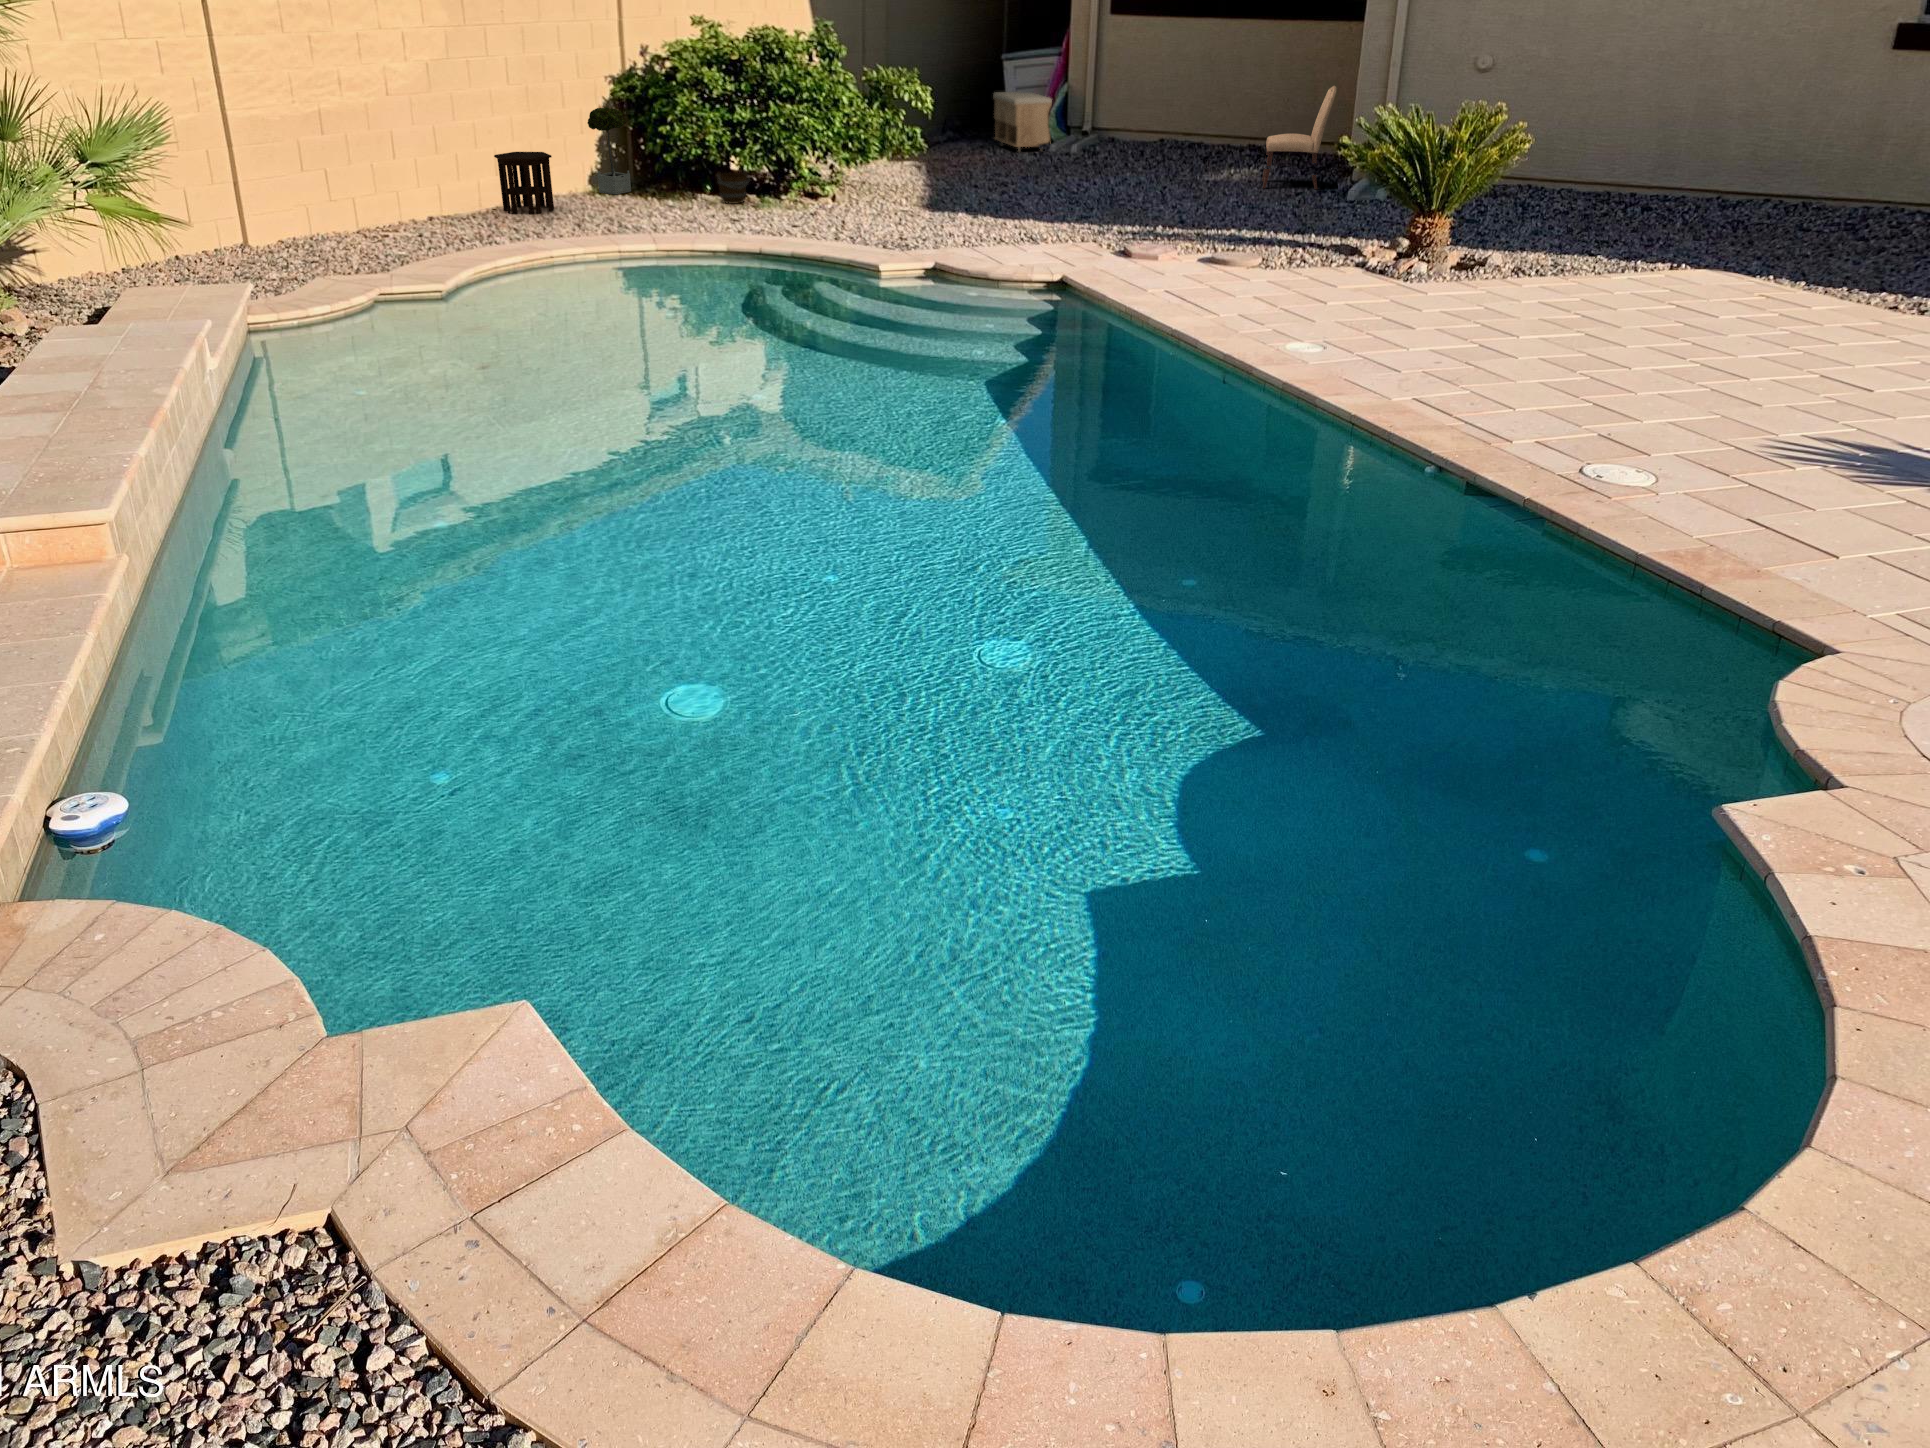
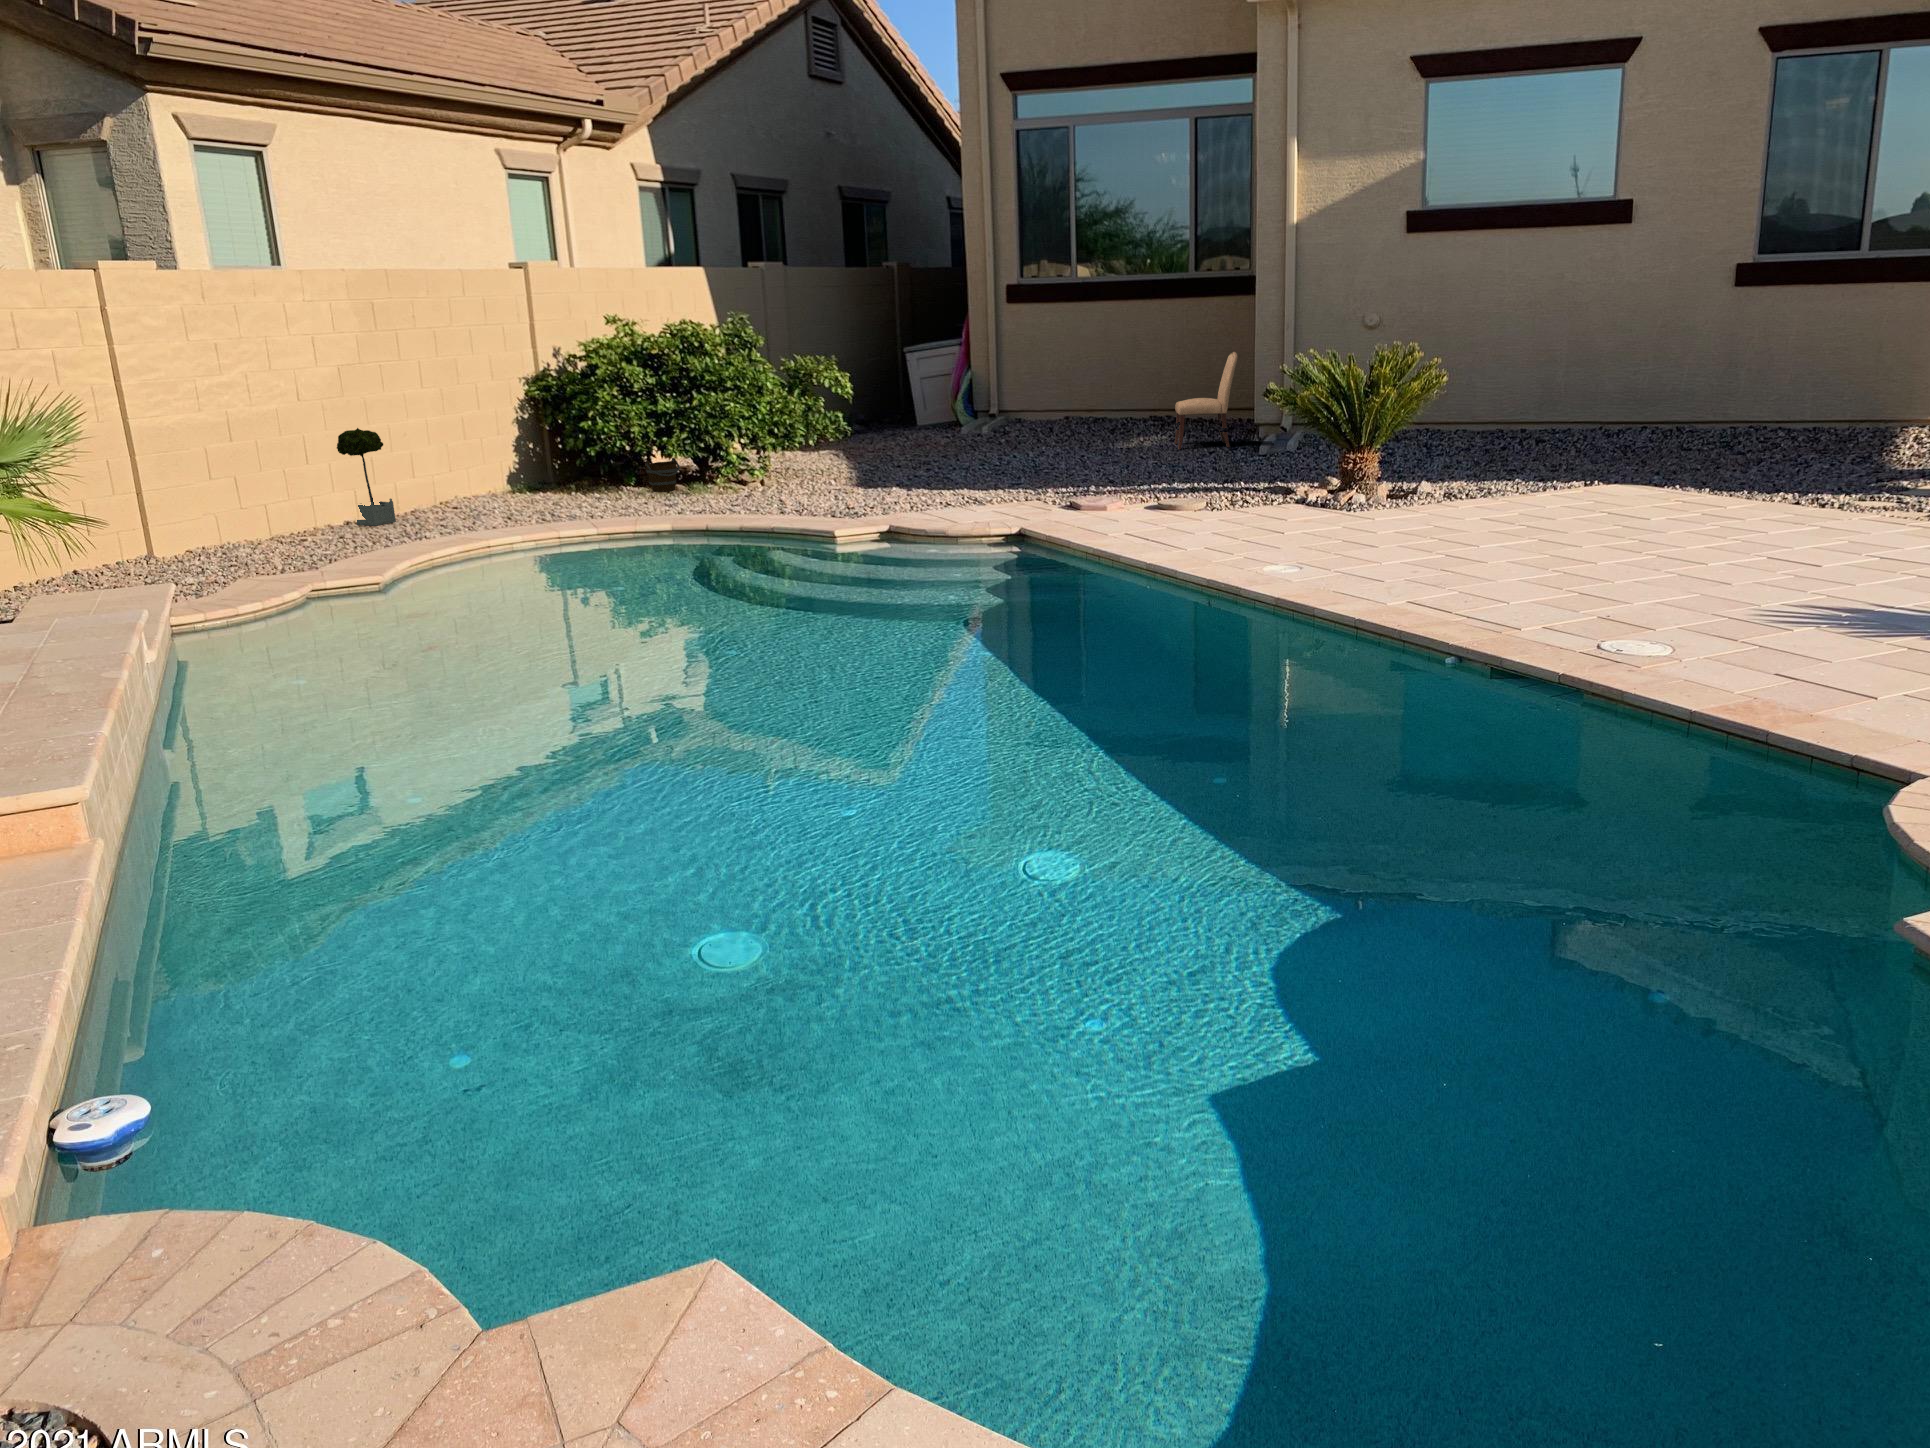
storage bench: present [993,92,1052,151] -> none [901,380,962,435]
potted tree: present [587,106,631,194] -> present [337,428,396,526]
side table: present [494,152,554,214] -> none [413,451,478,513]

